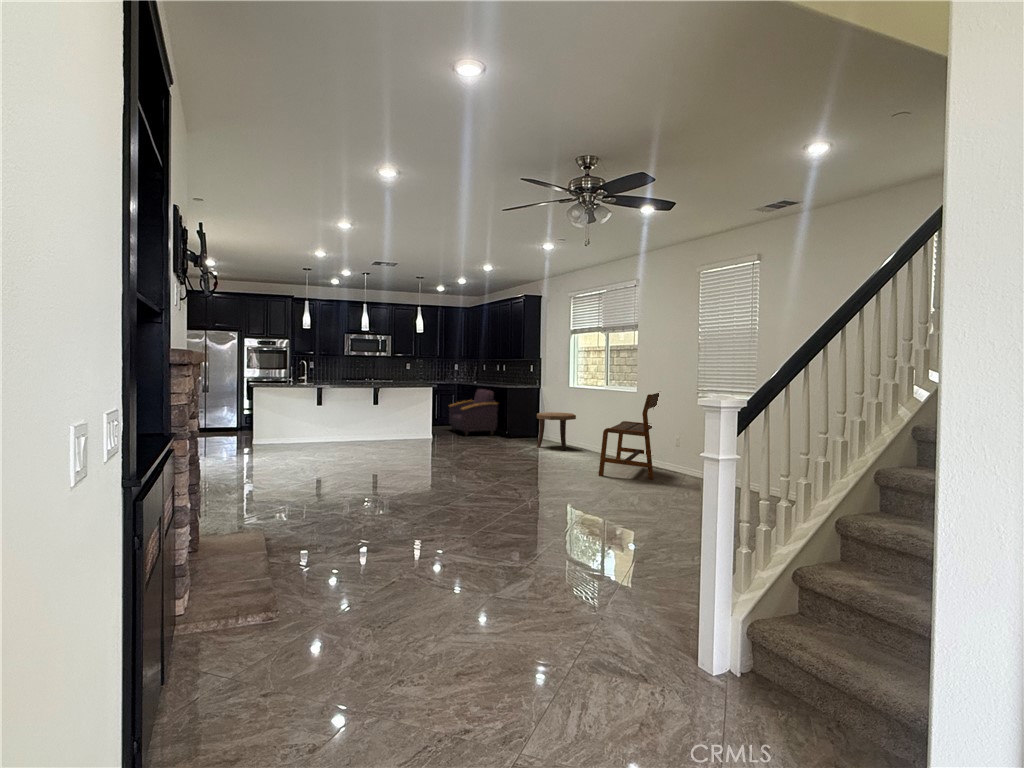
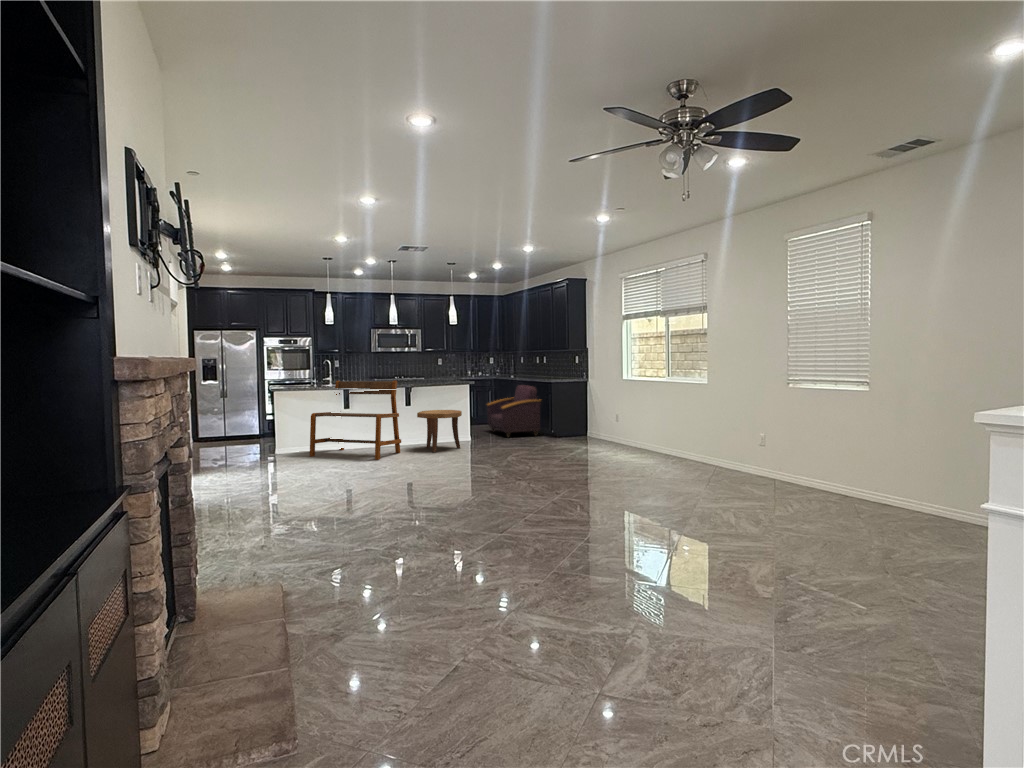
bench: present [599,393,659,479] -> present [310,381,401,460]
side table: present [537,412,576,450] -> present [417,410,462,452]

